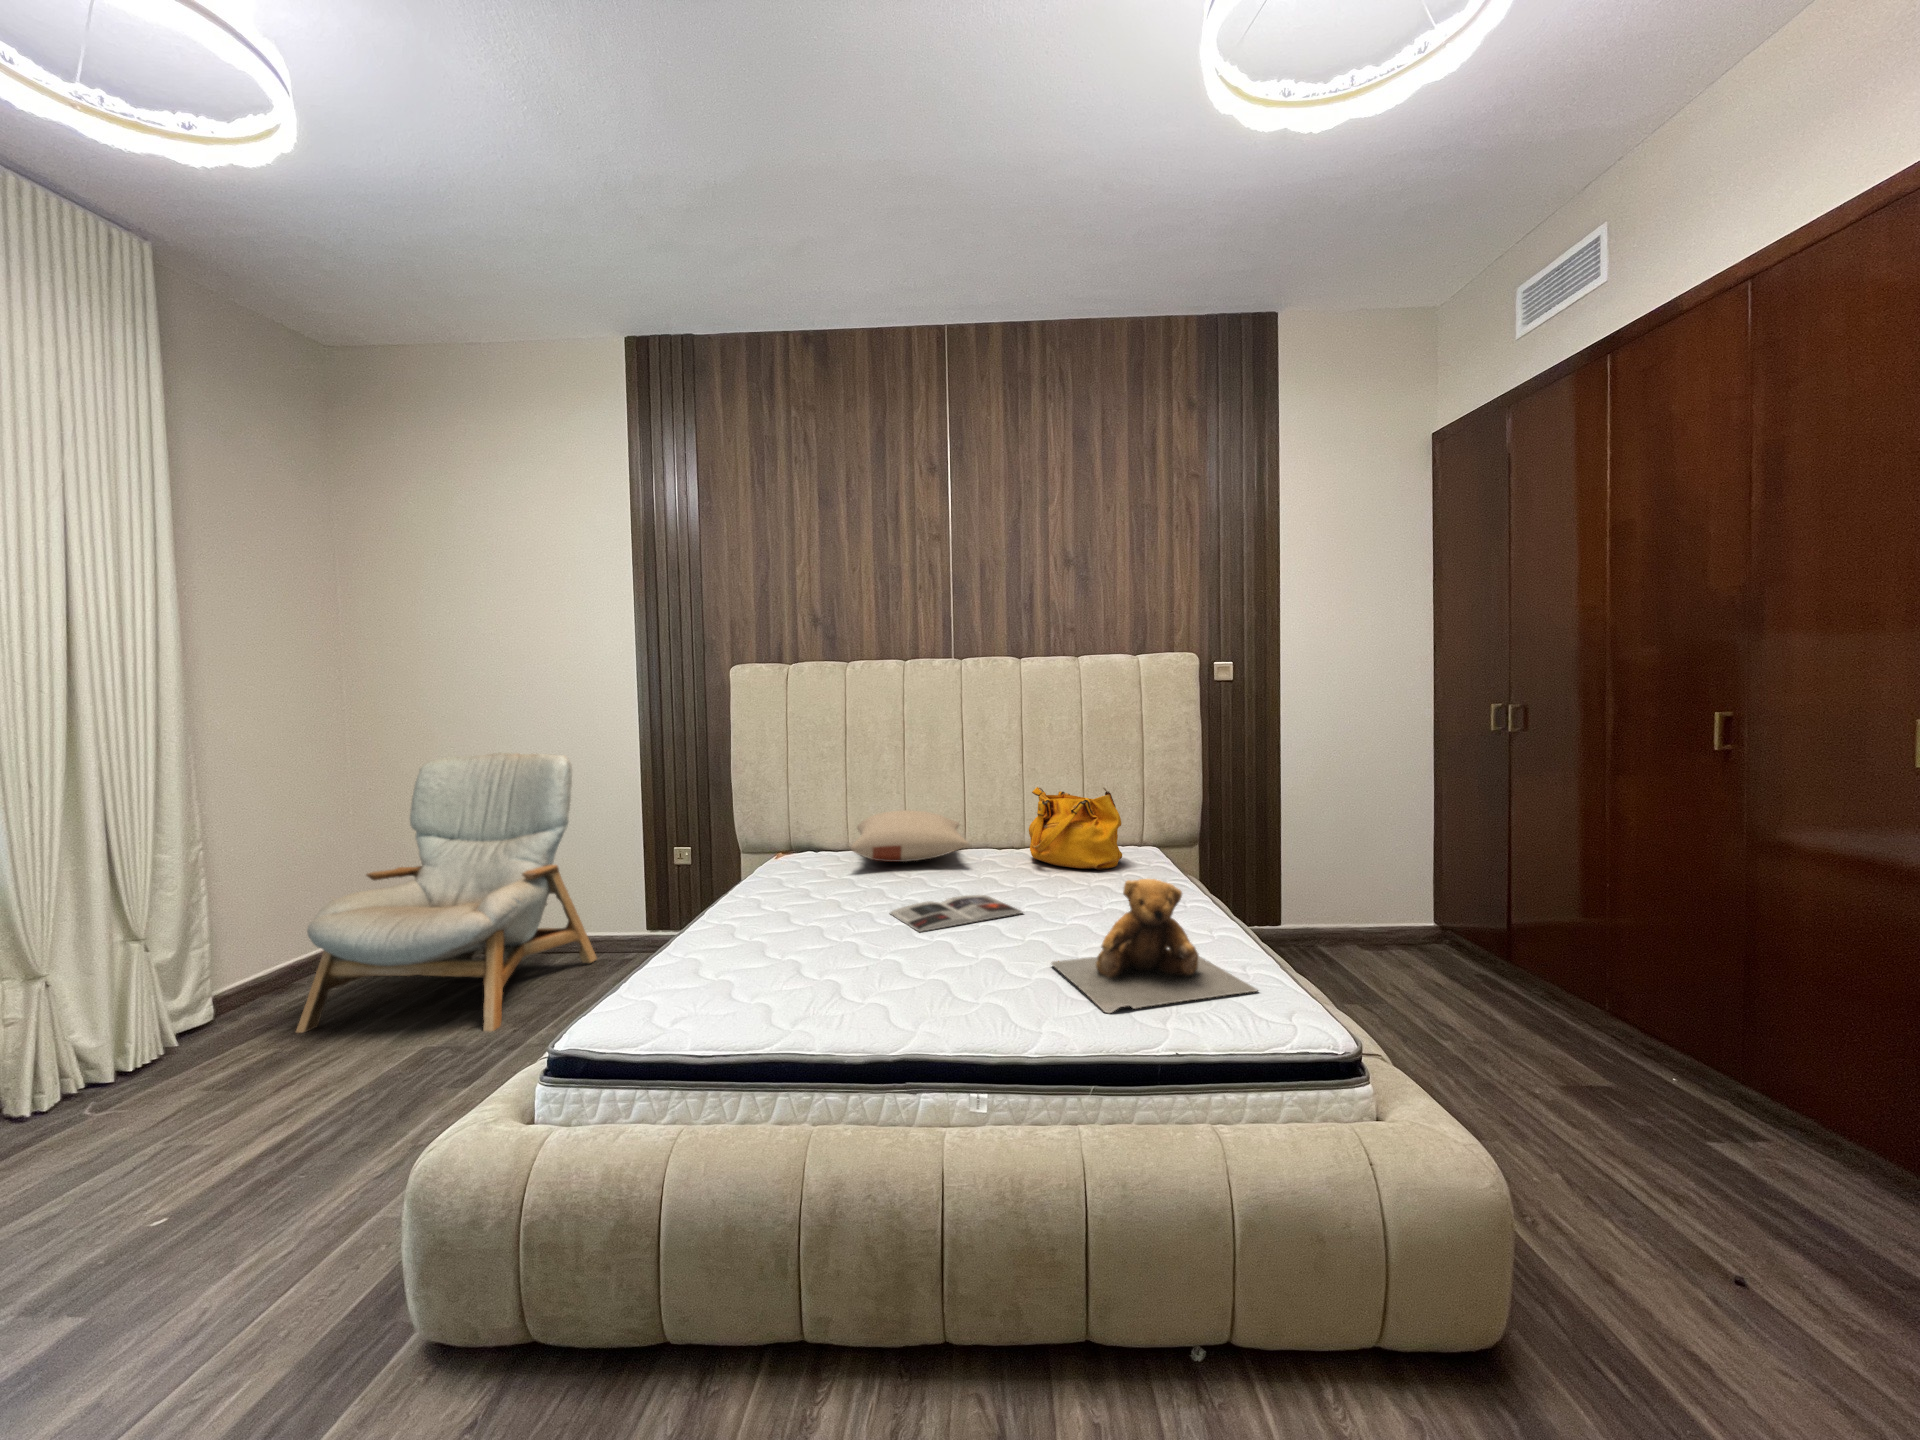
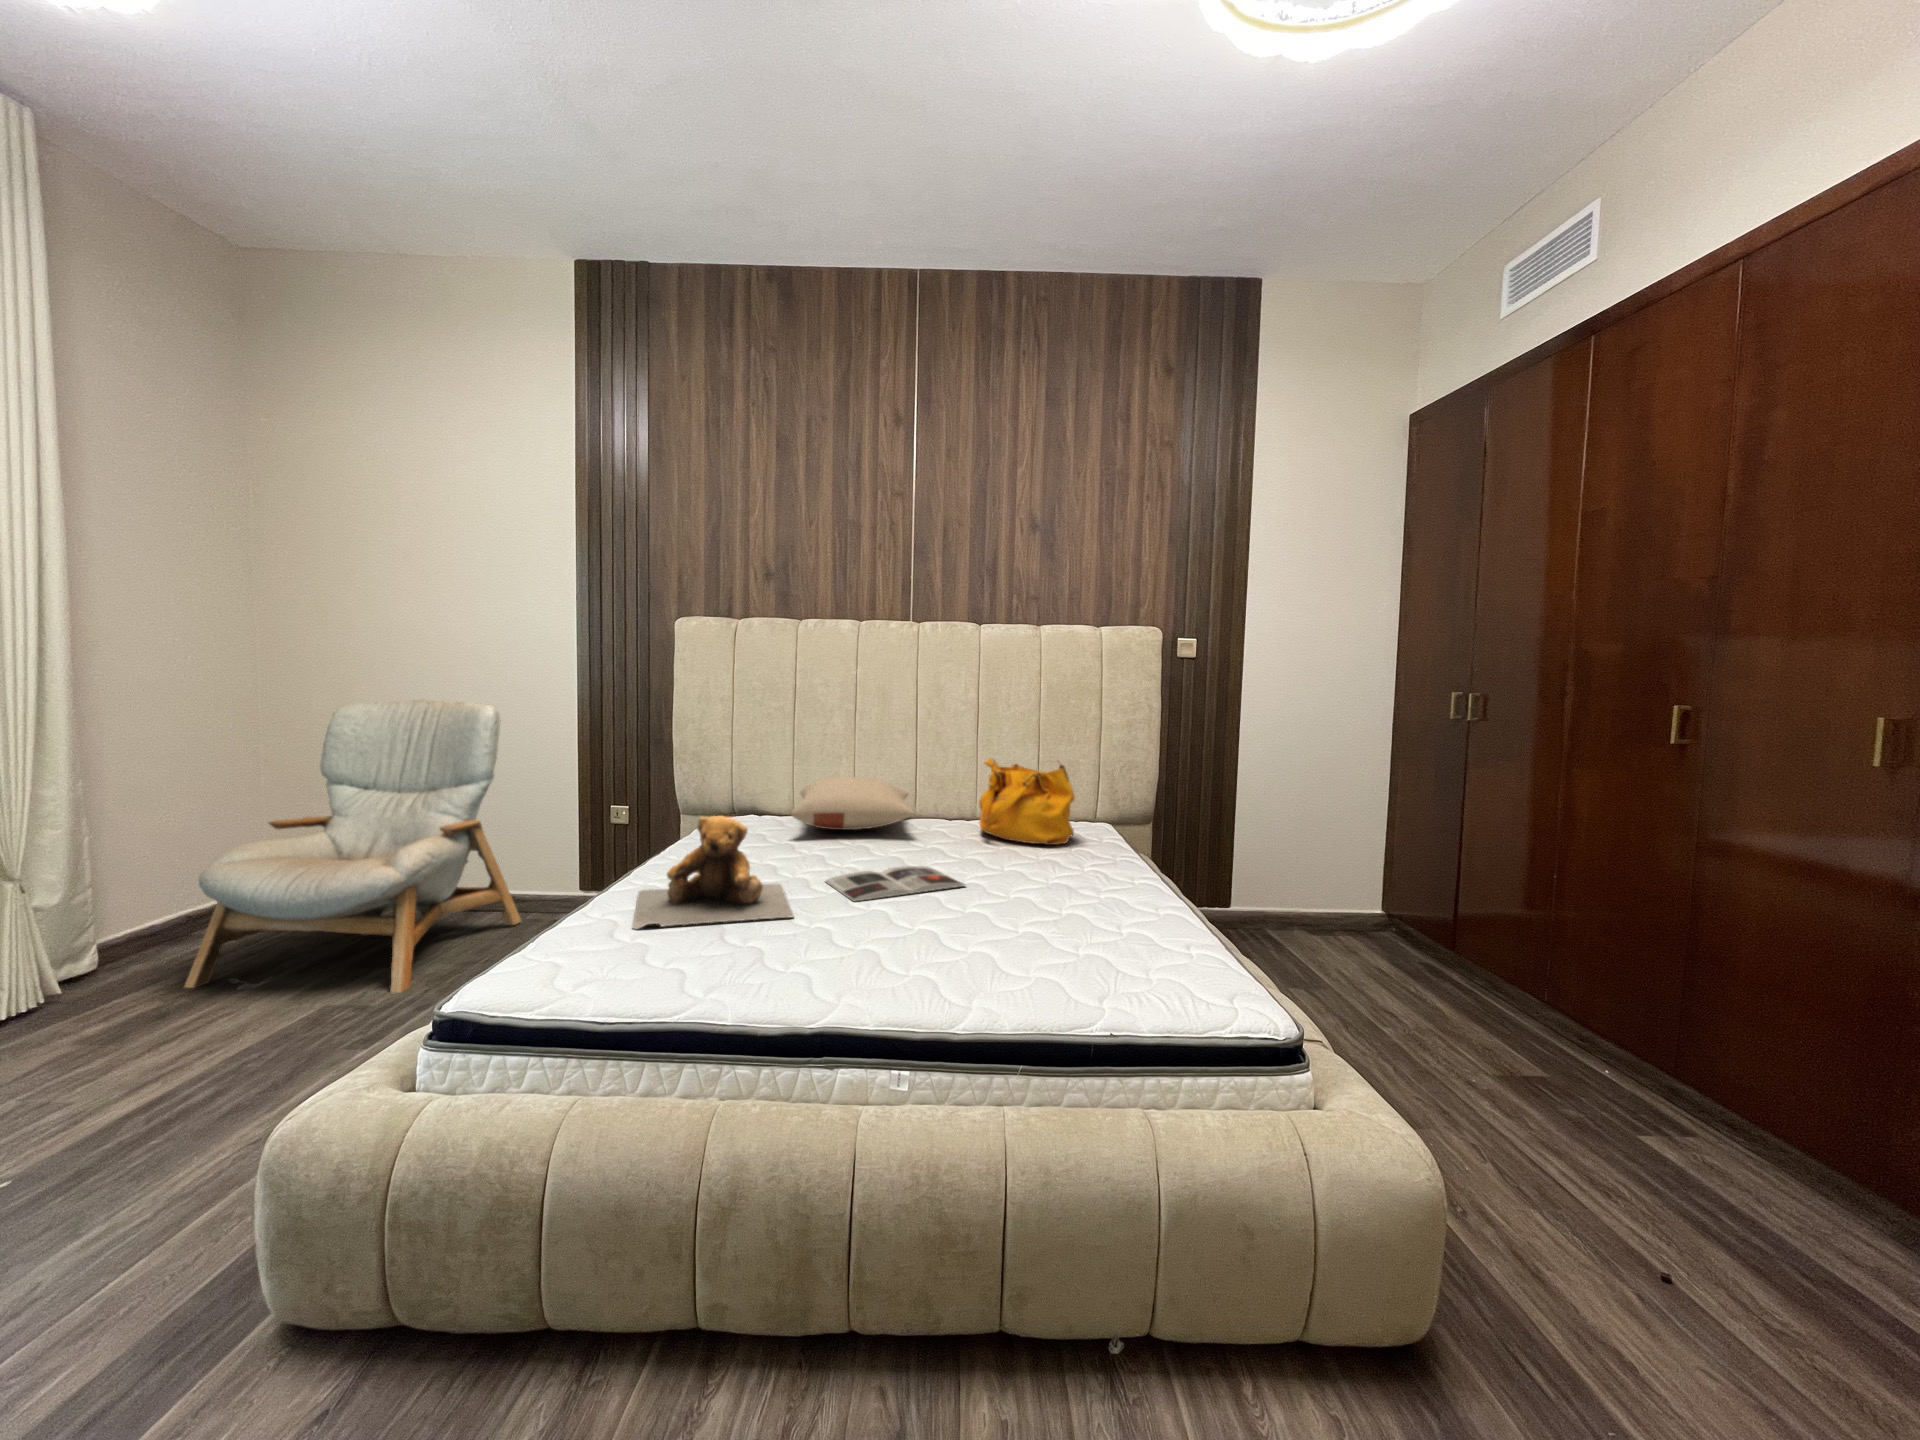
teddy bear: present [1051,879,1258,1013] -> present [633,816,793,929]

